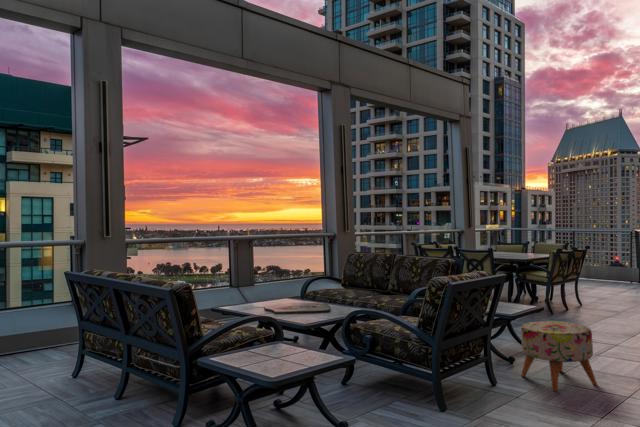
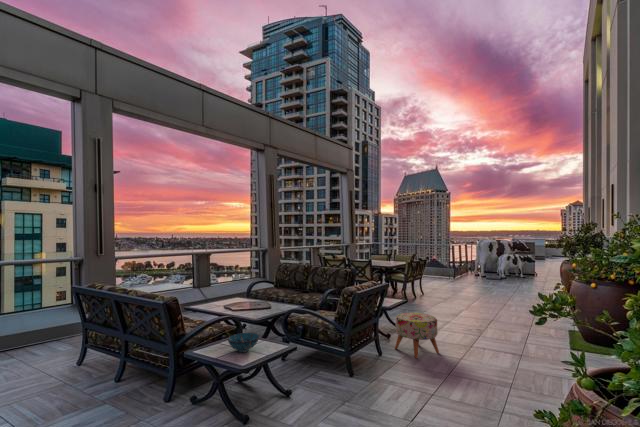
decorative bowl: none [249,338,293,364] -> present [228,333,259,352]

